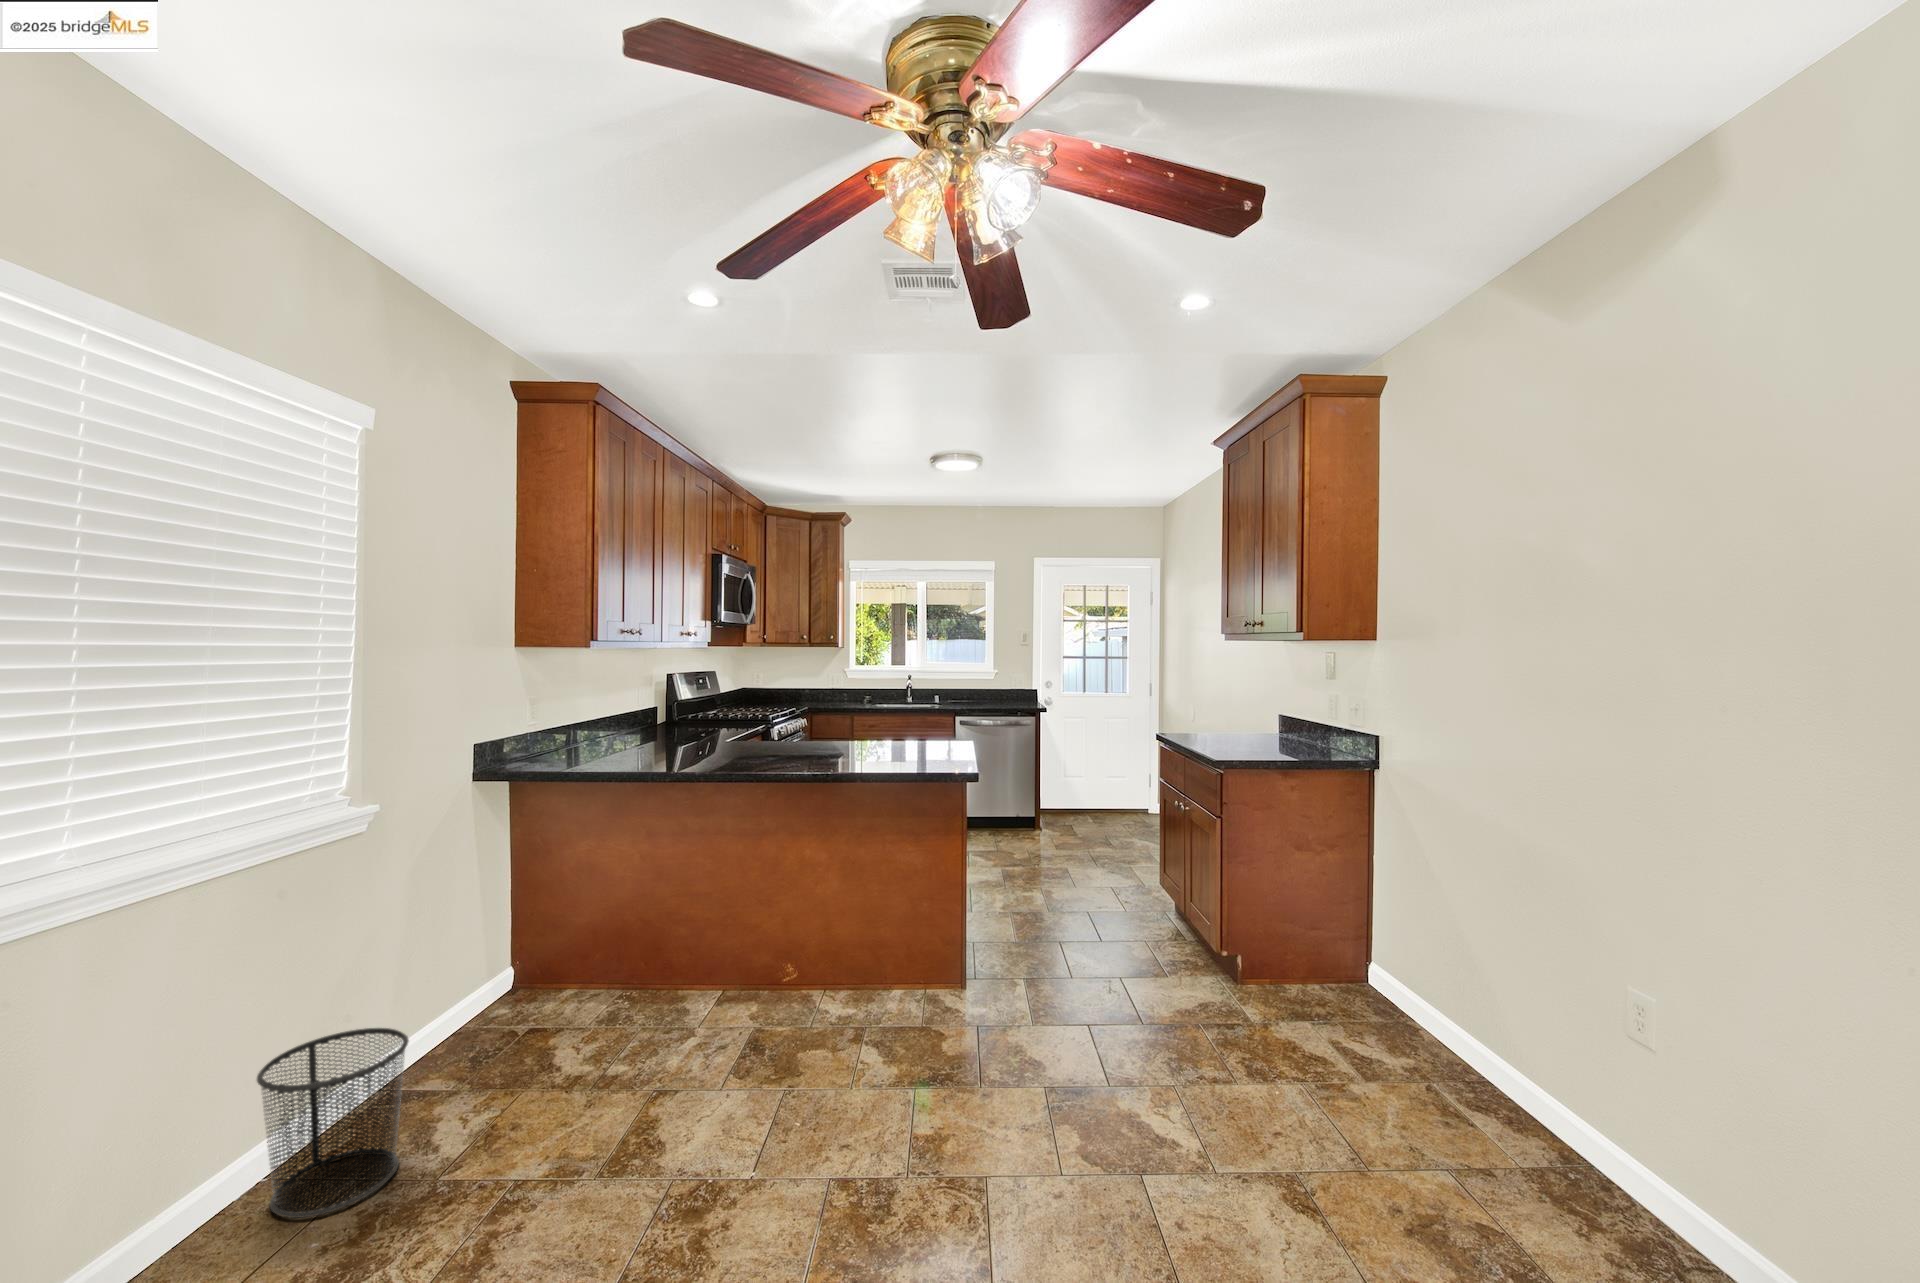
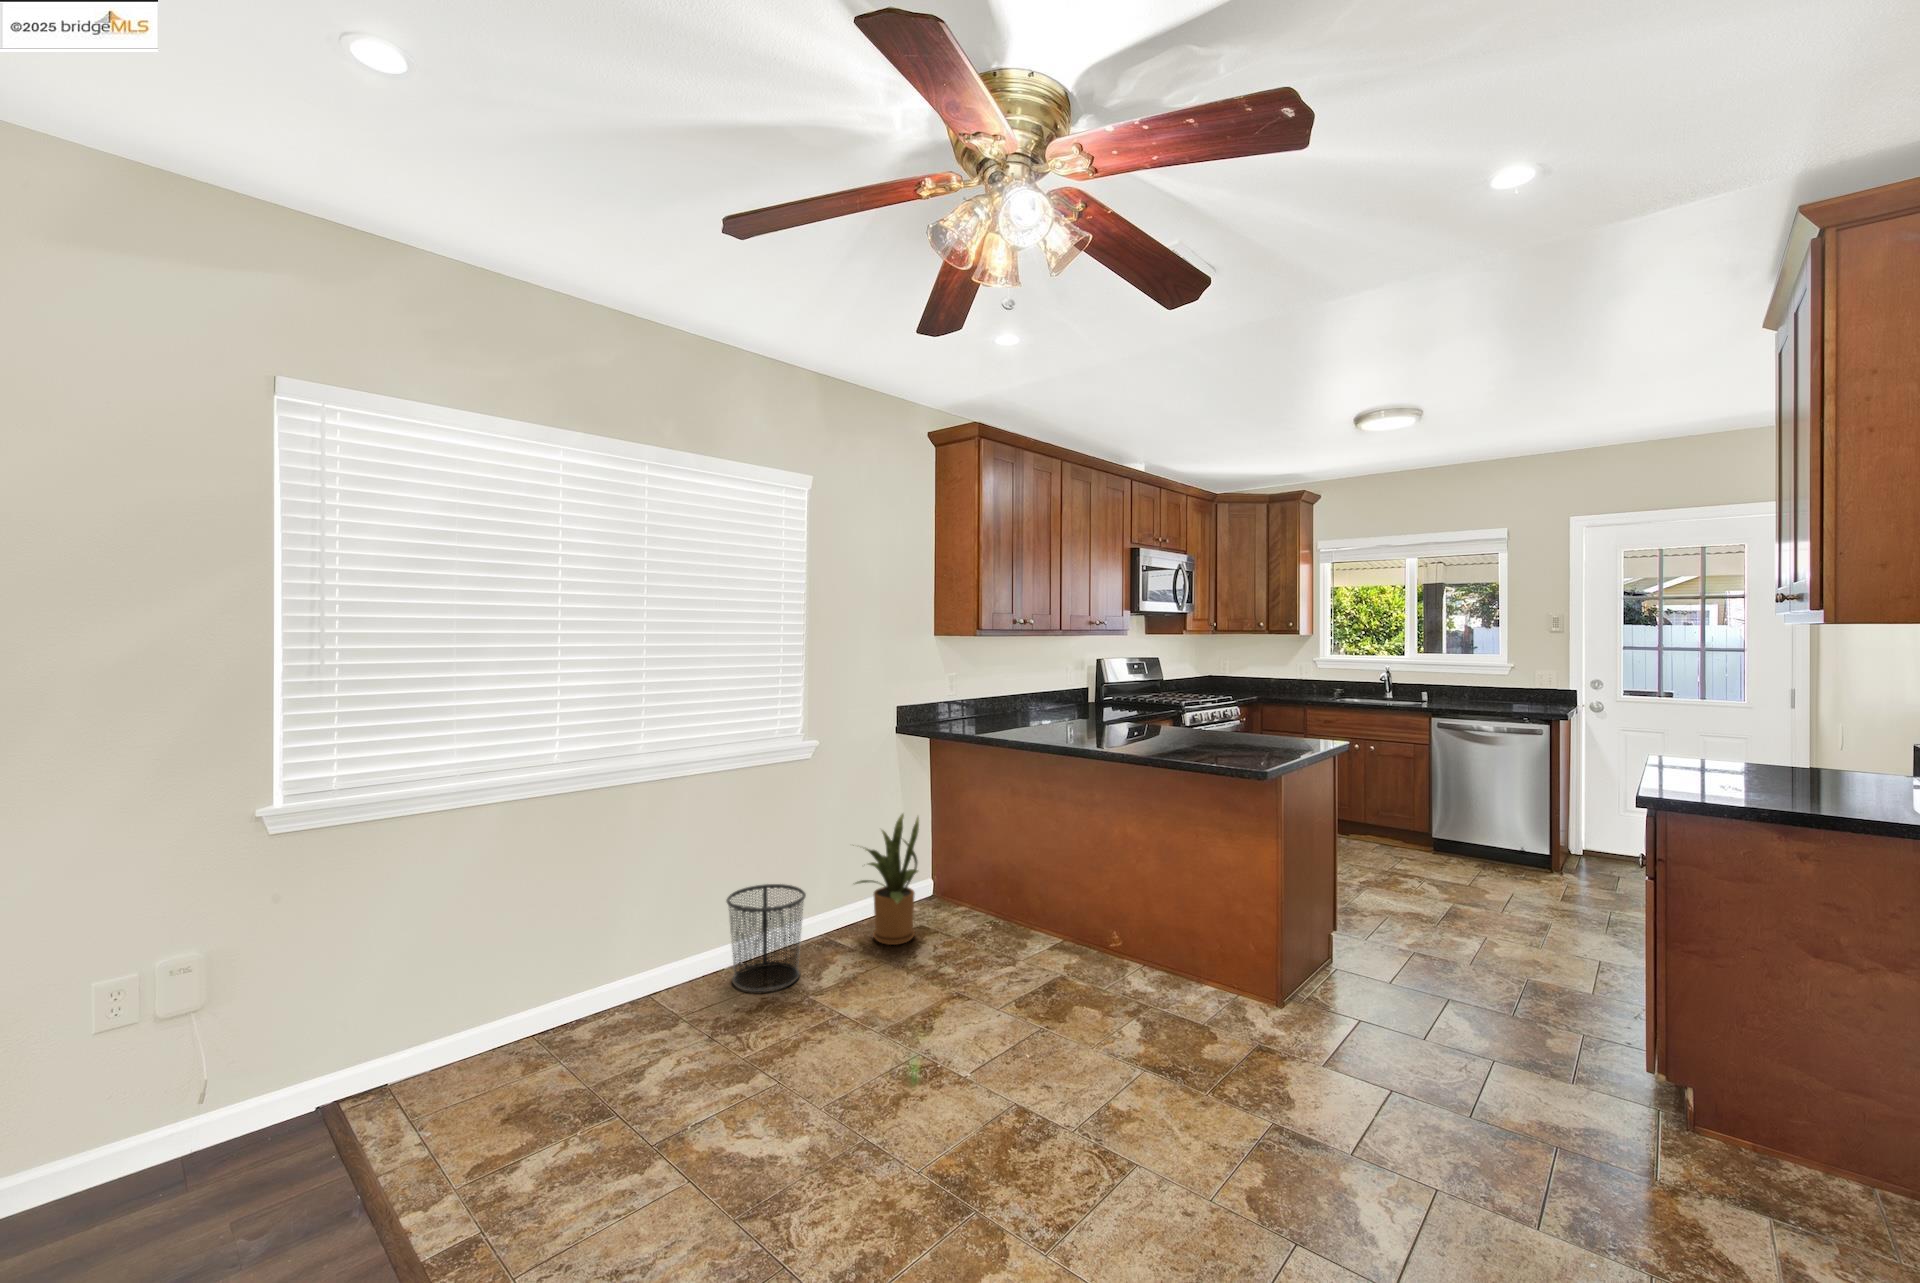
house plant: none [424,884,548,1070] -> present [855,814,919,945]

